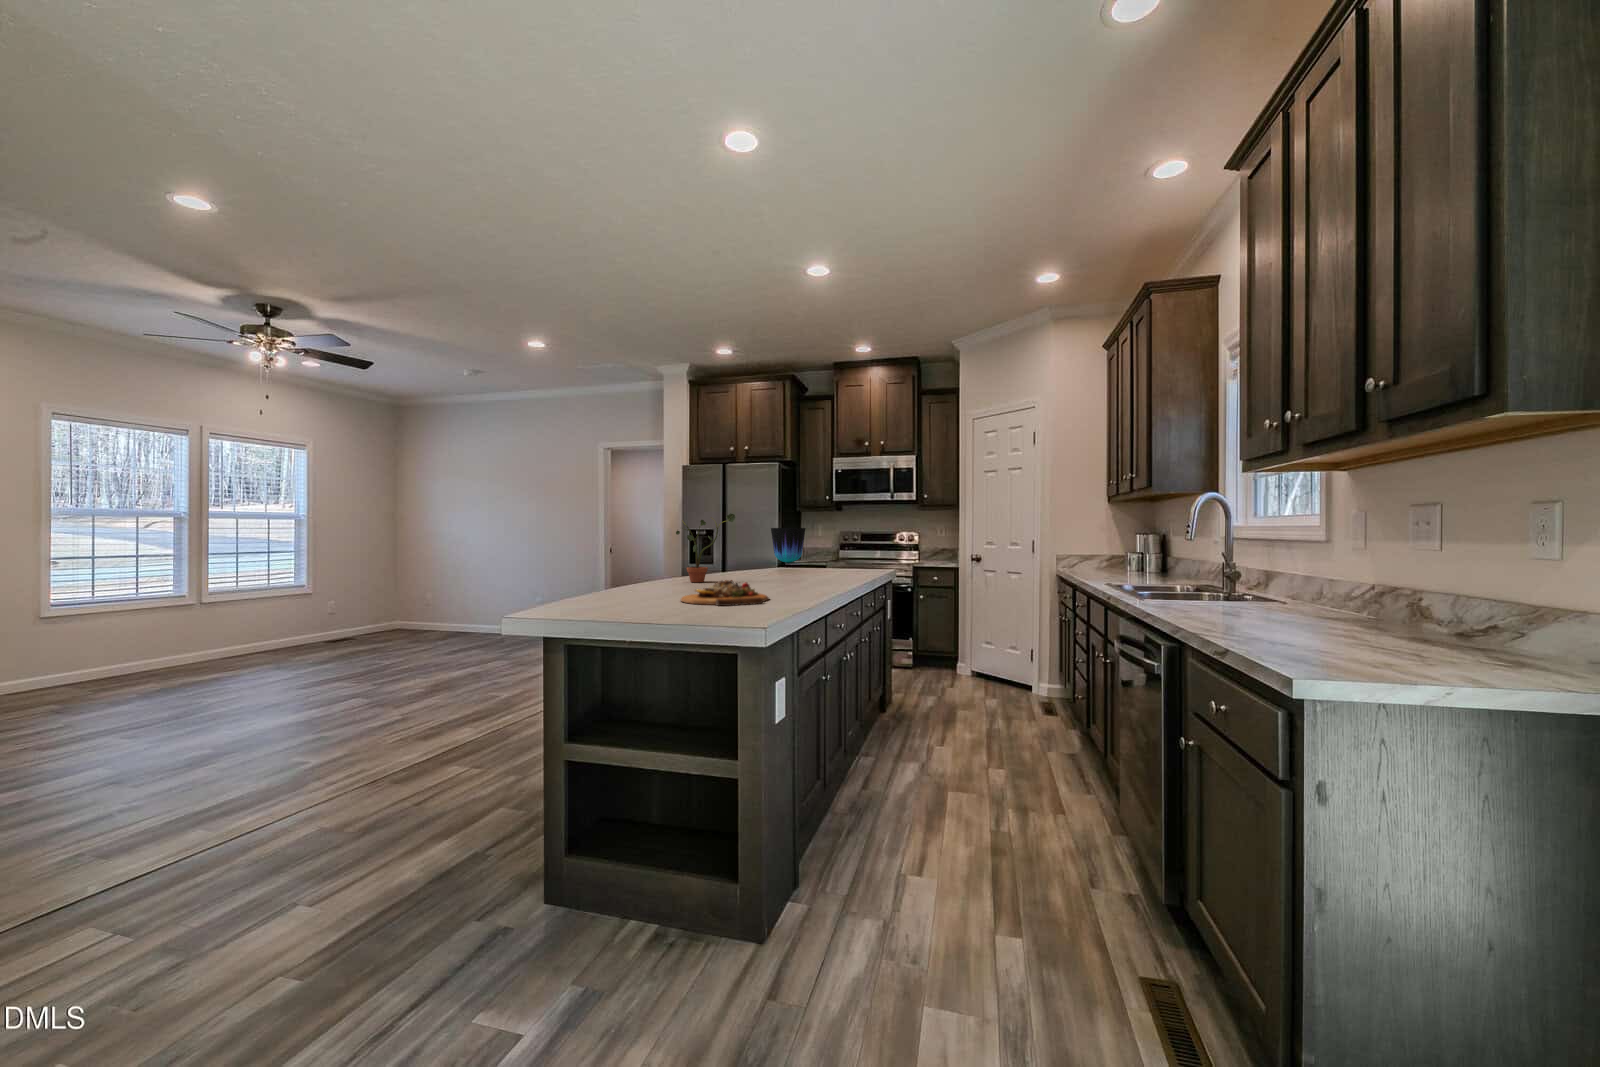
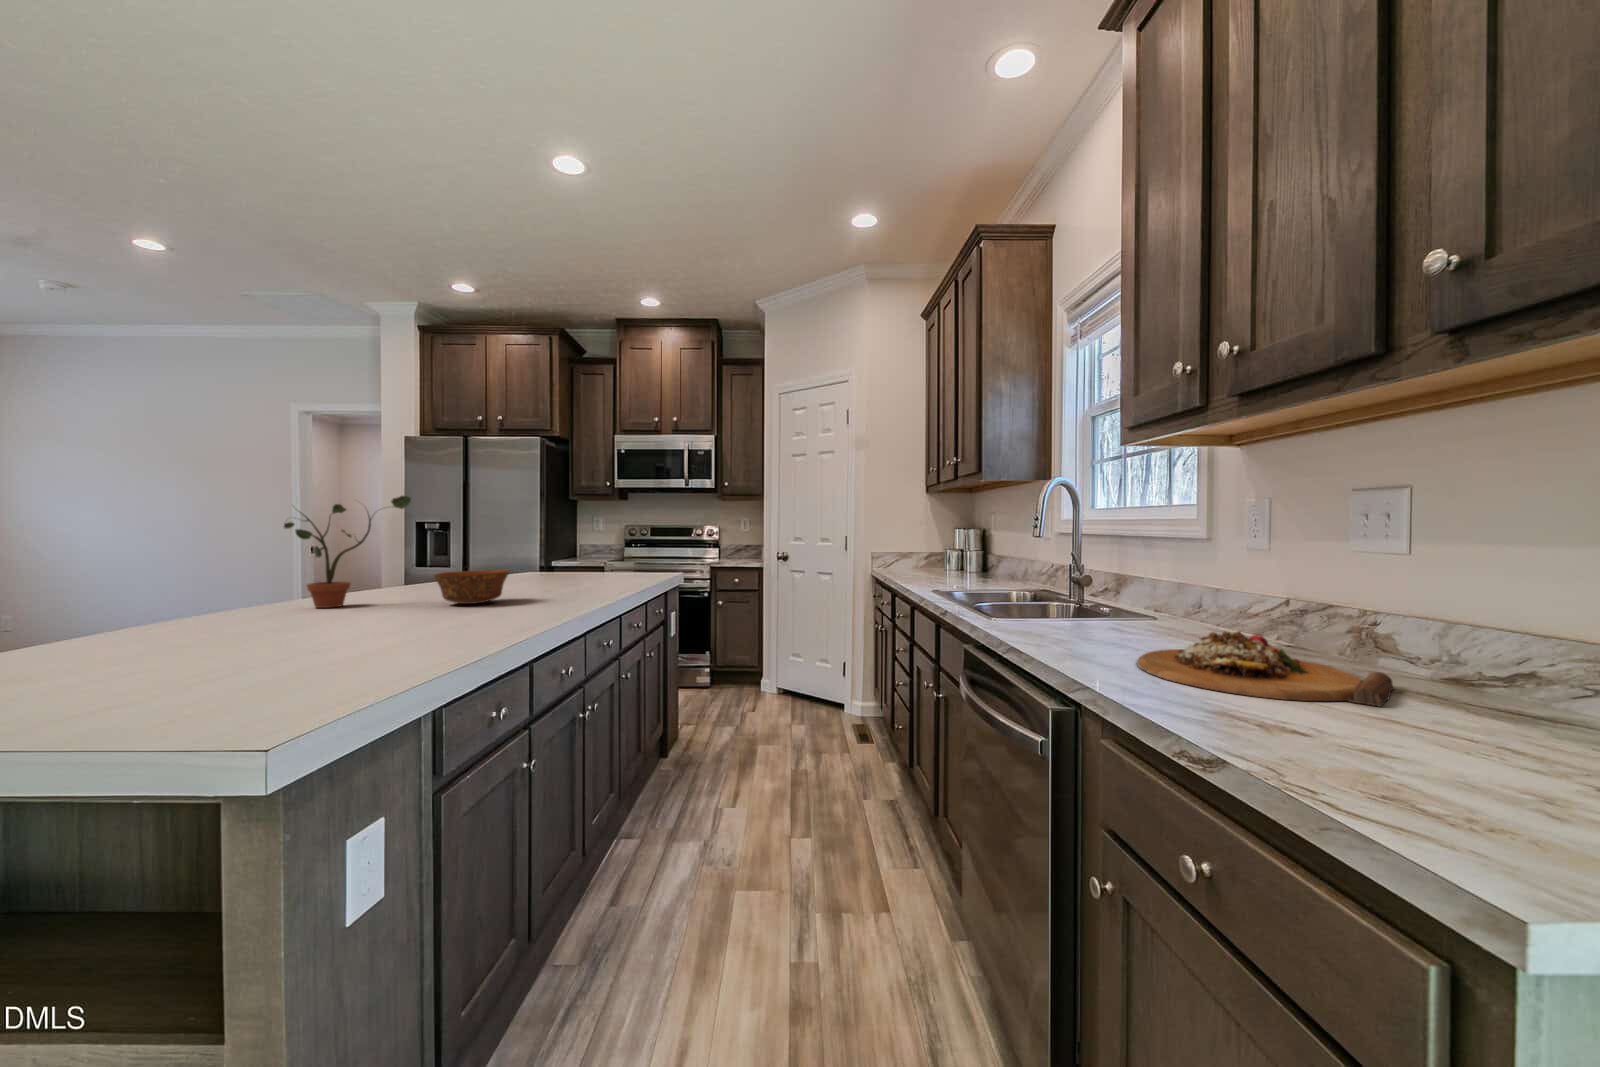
vase: present [771,528,806,563] -> none [528,520,576,565]
bowl: none [756,562,799,582] -> present [434,570,509,604]
cutting board: present [681,580,769,606] -> present [1137,631,1394,707]

